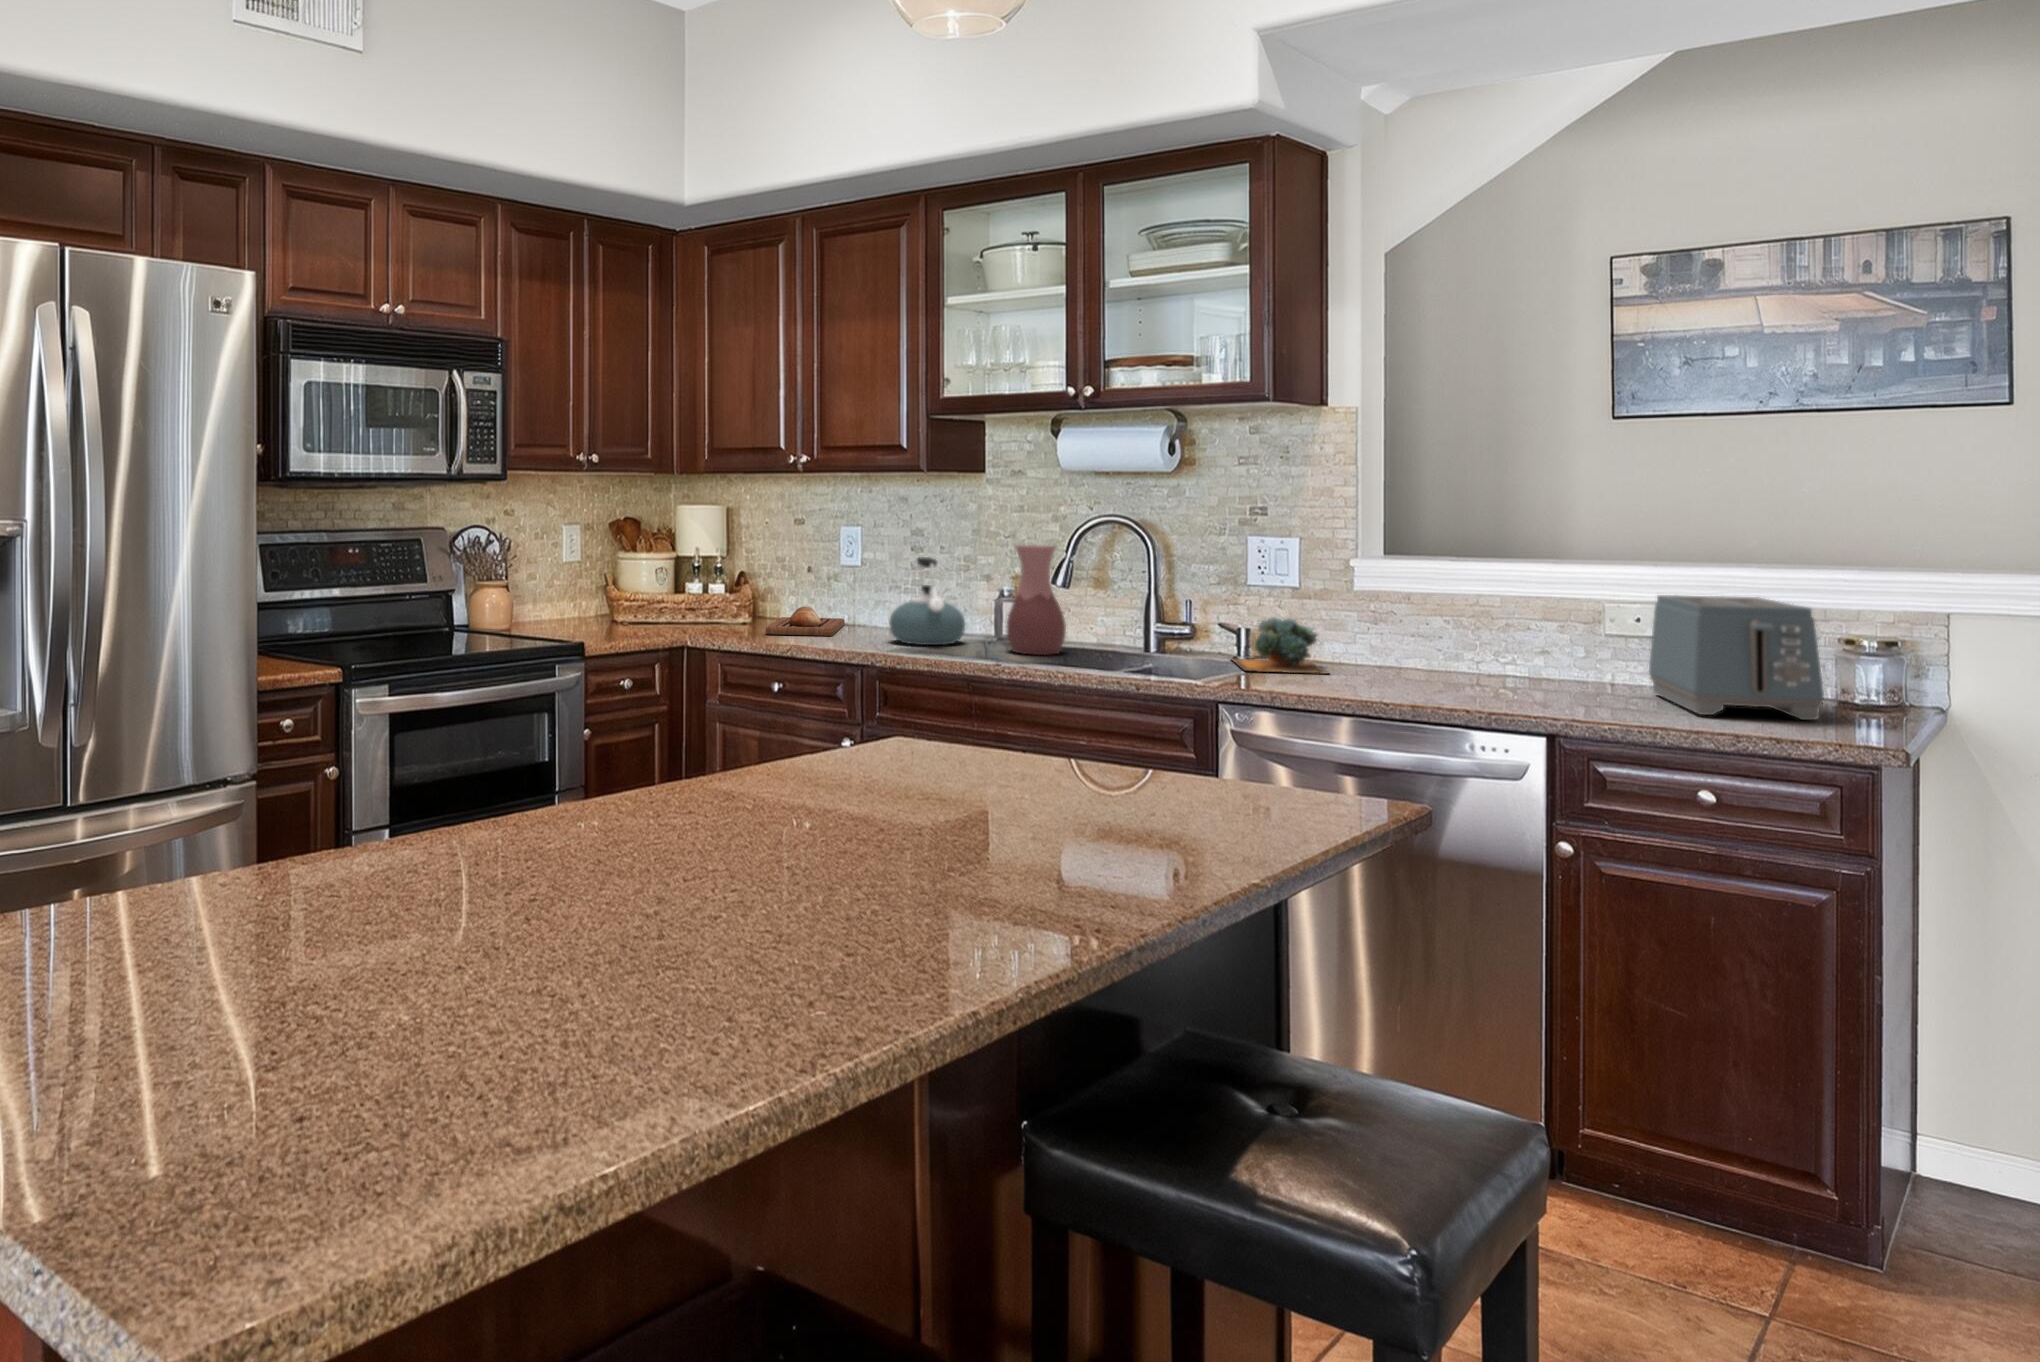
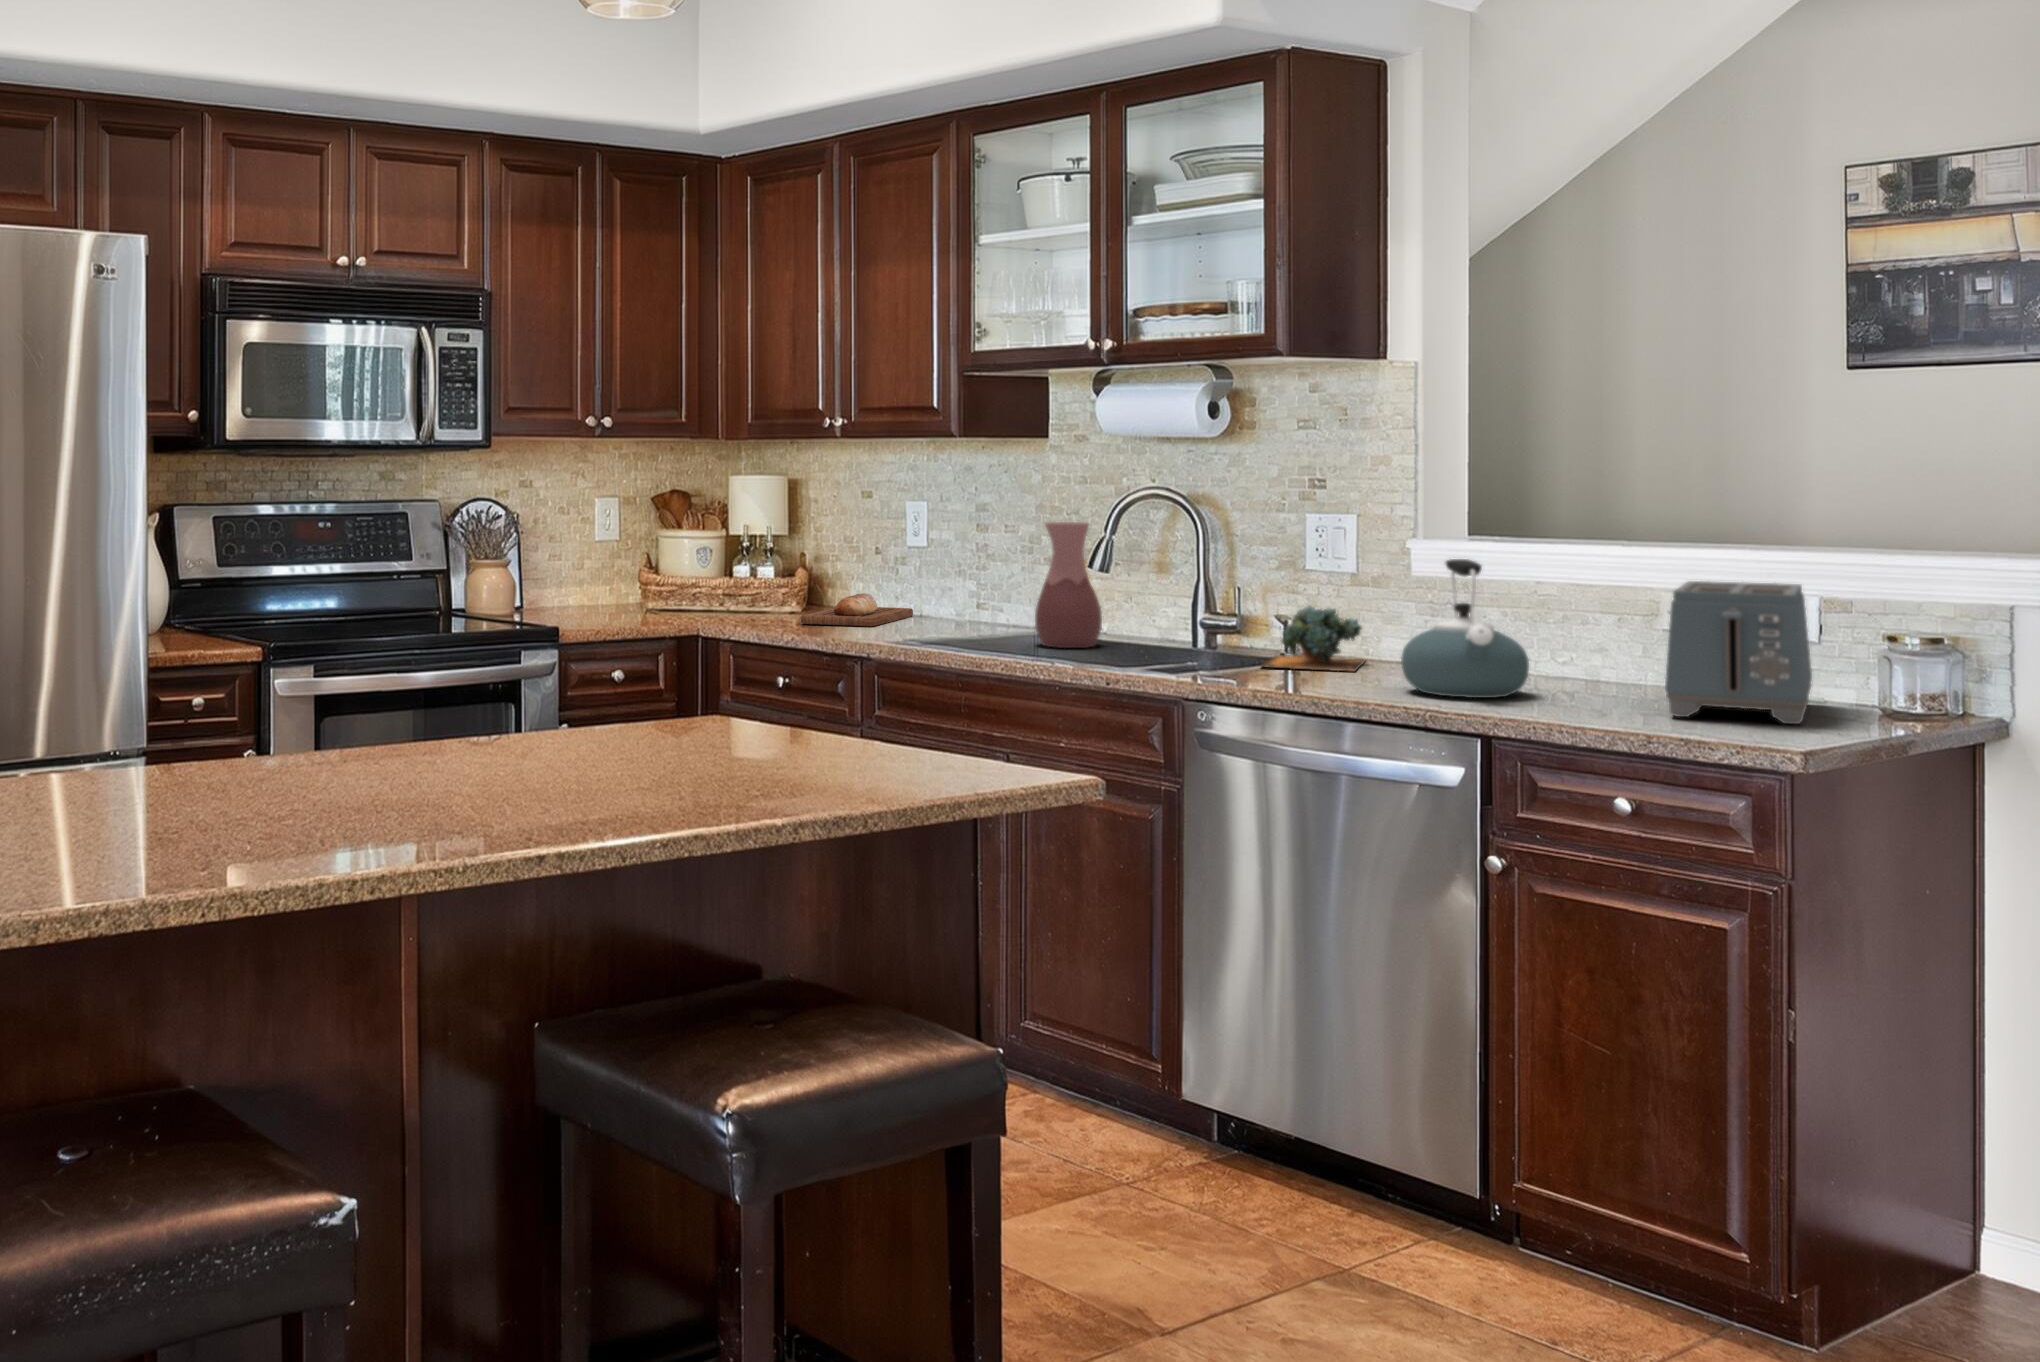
kettle: present [890,557,965,645] -> present [1401,559,1529,698]

